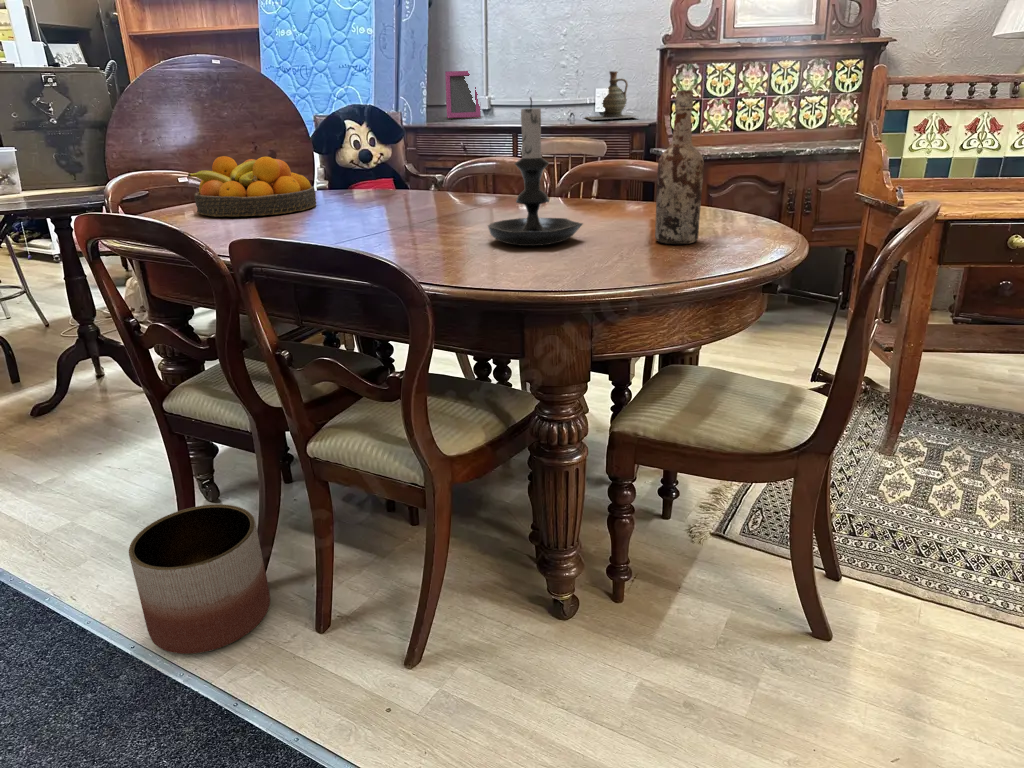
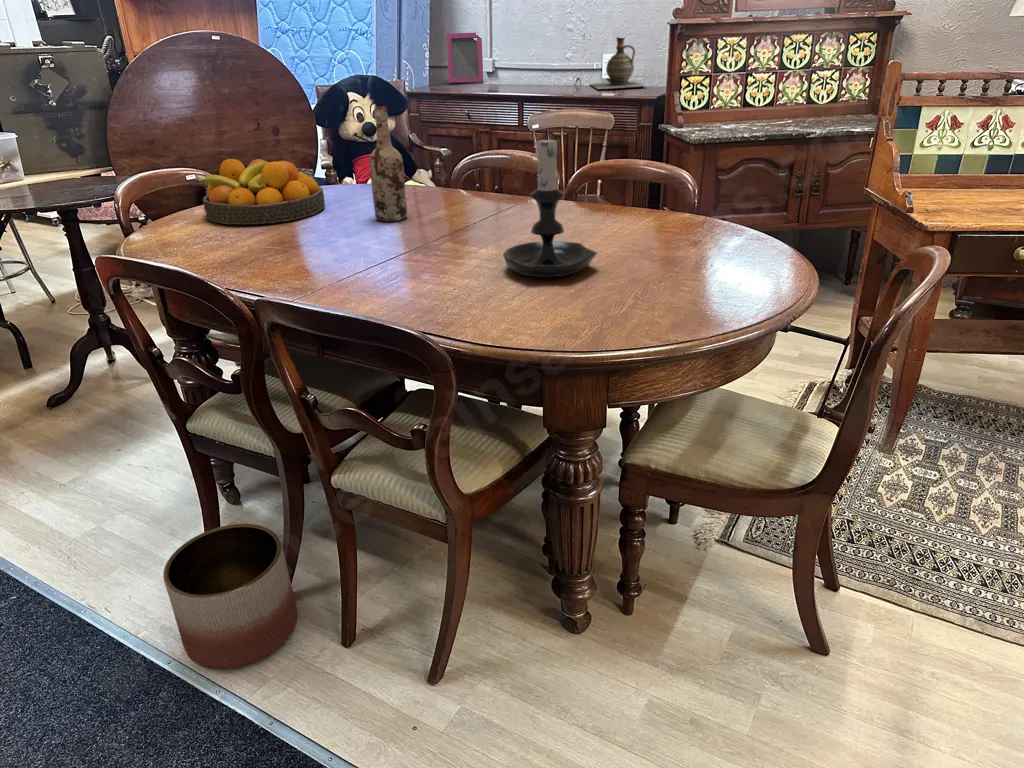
wine bottle: present [655,90,704,244] -> present [369,106,407,221]

